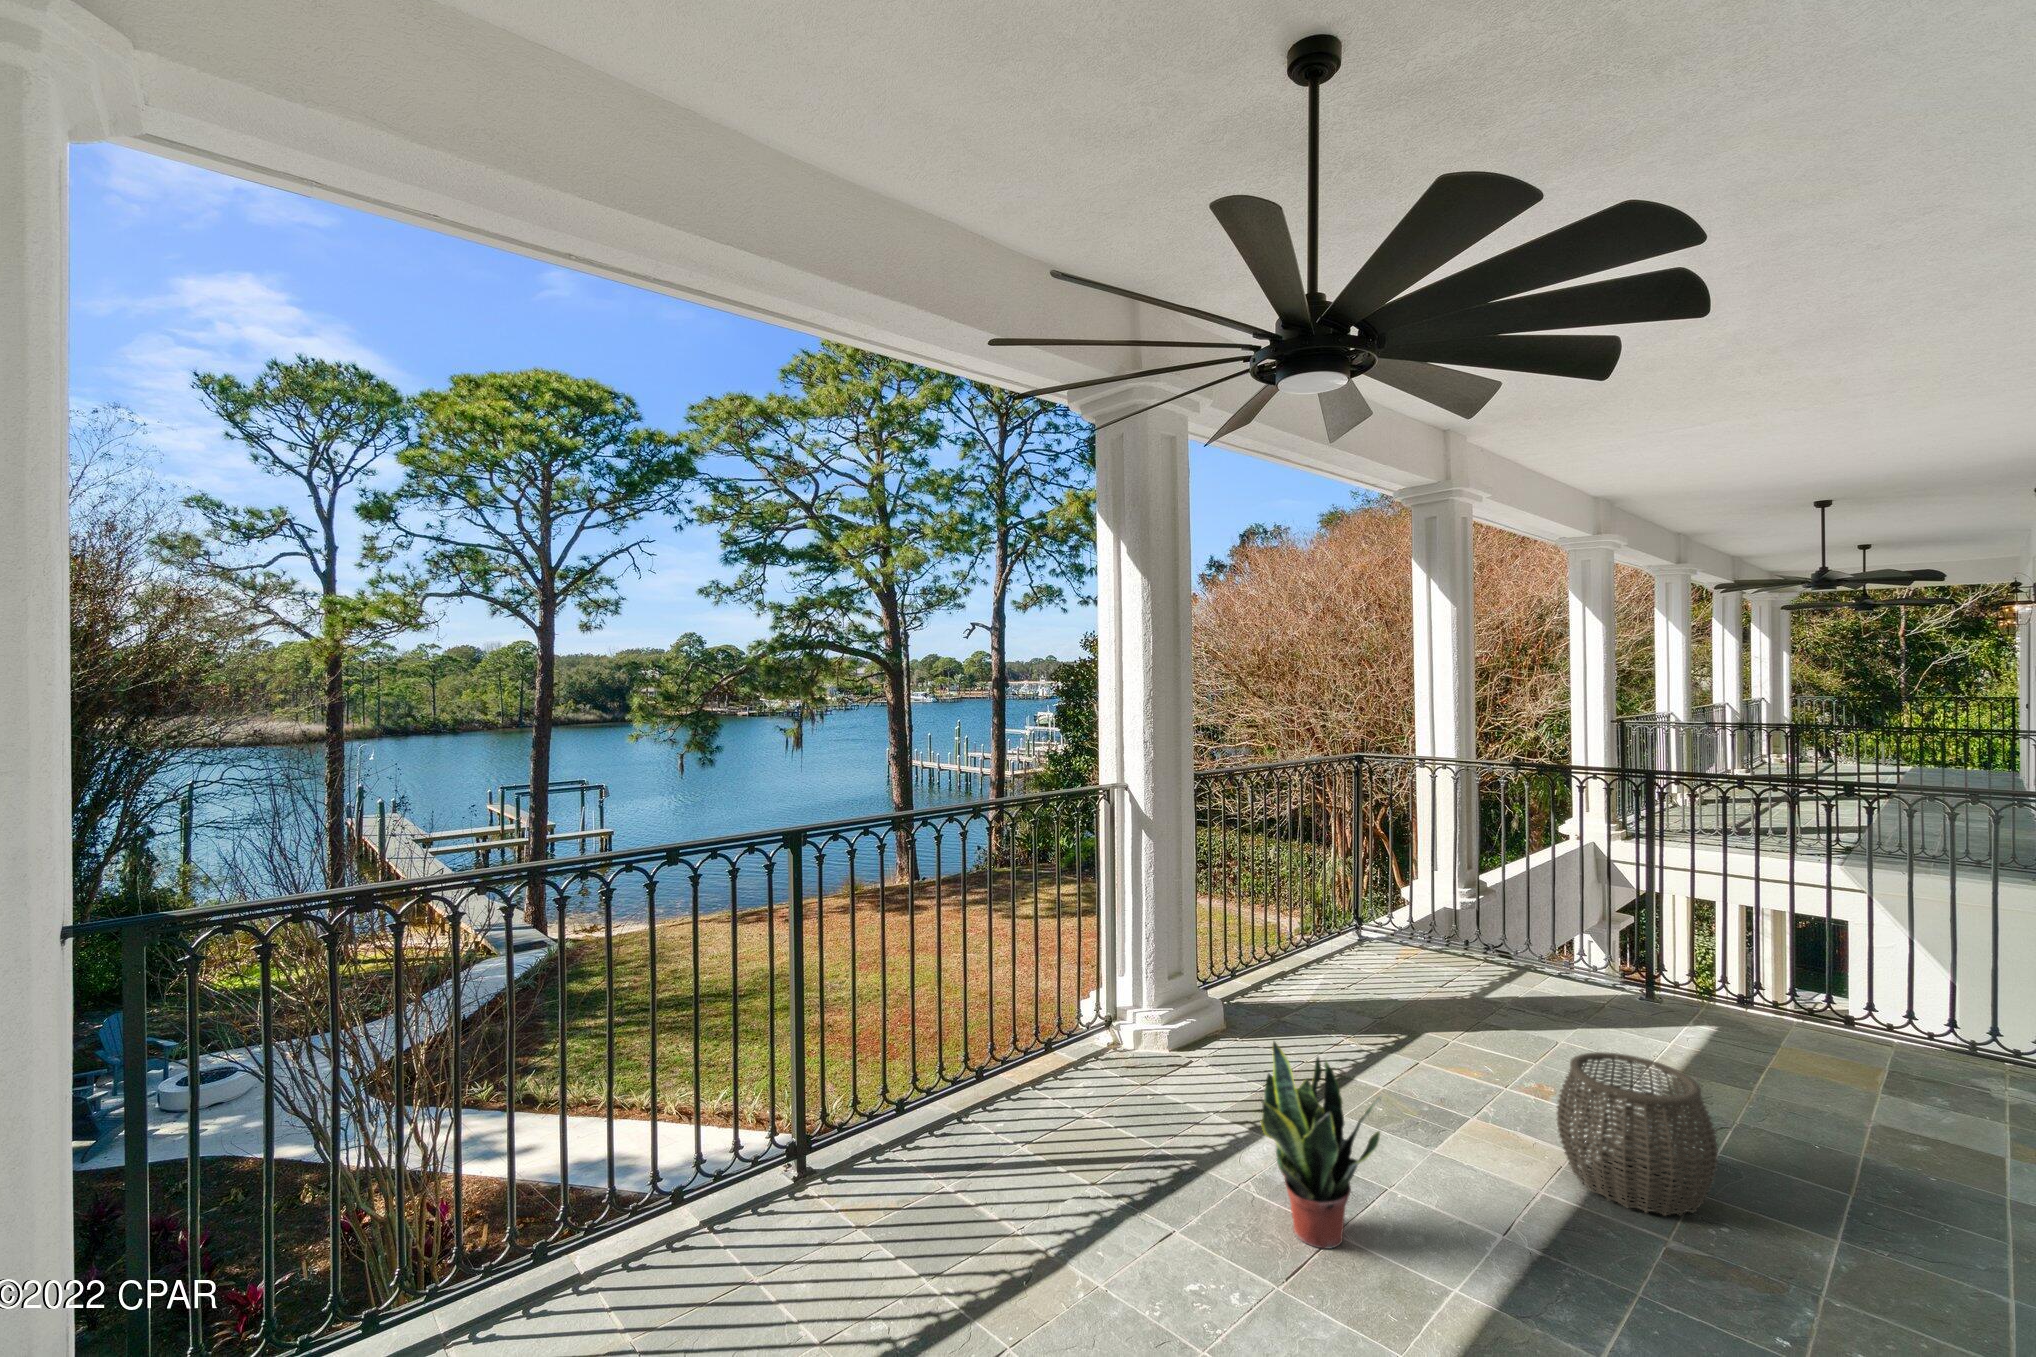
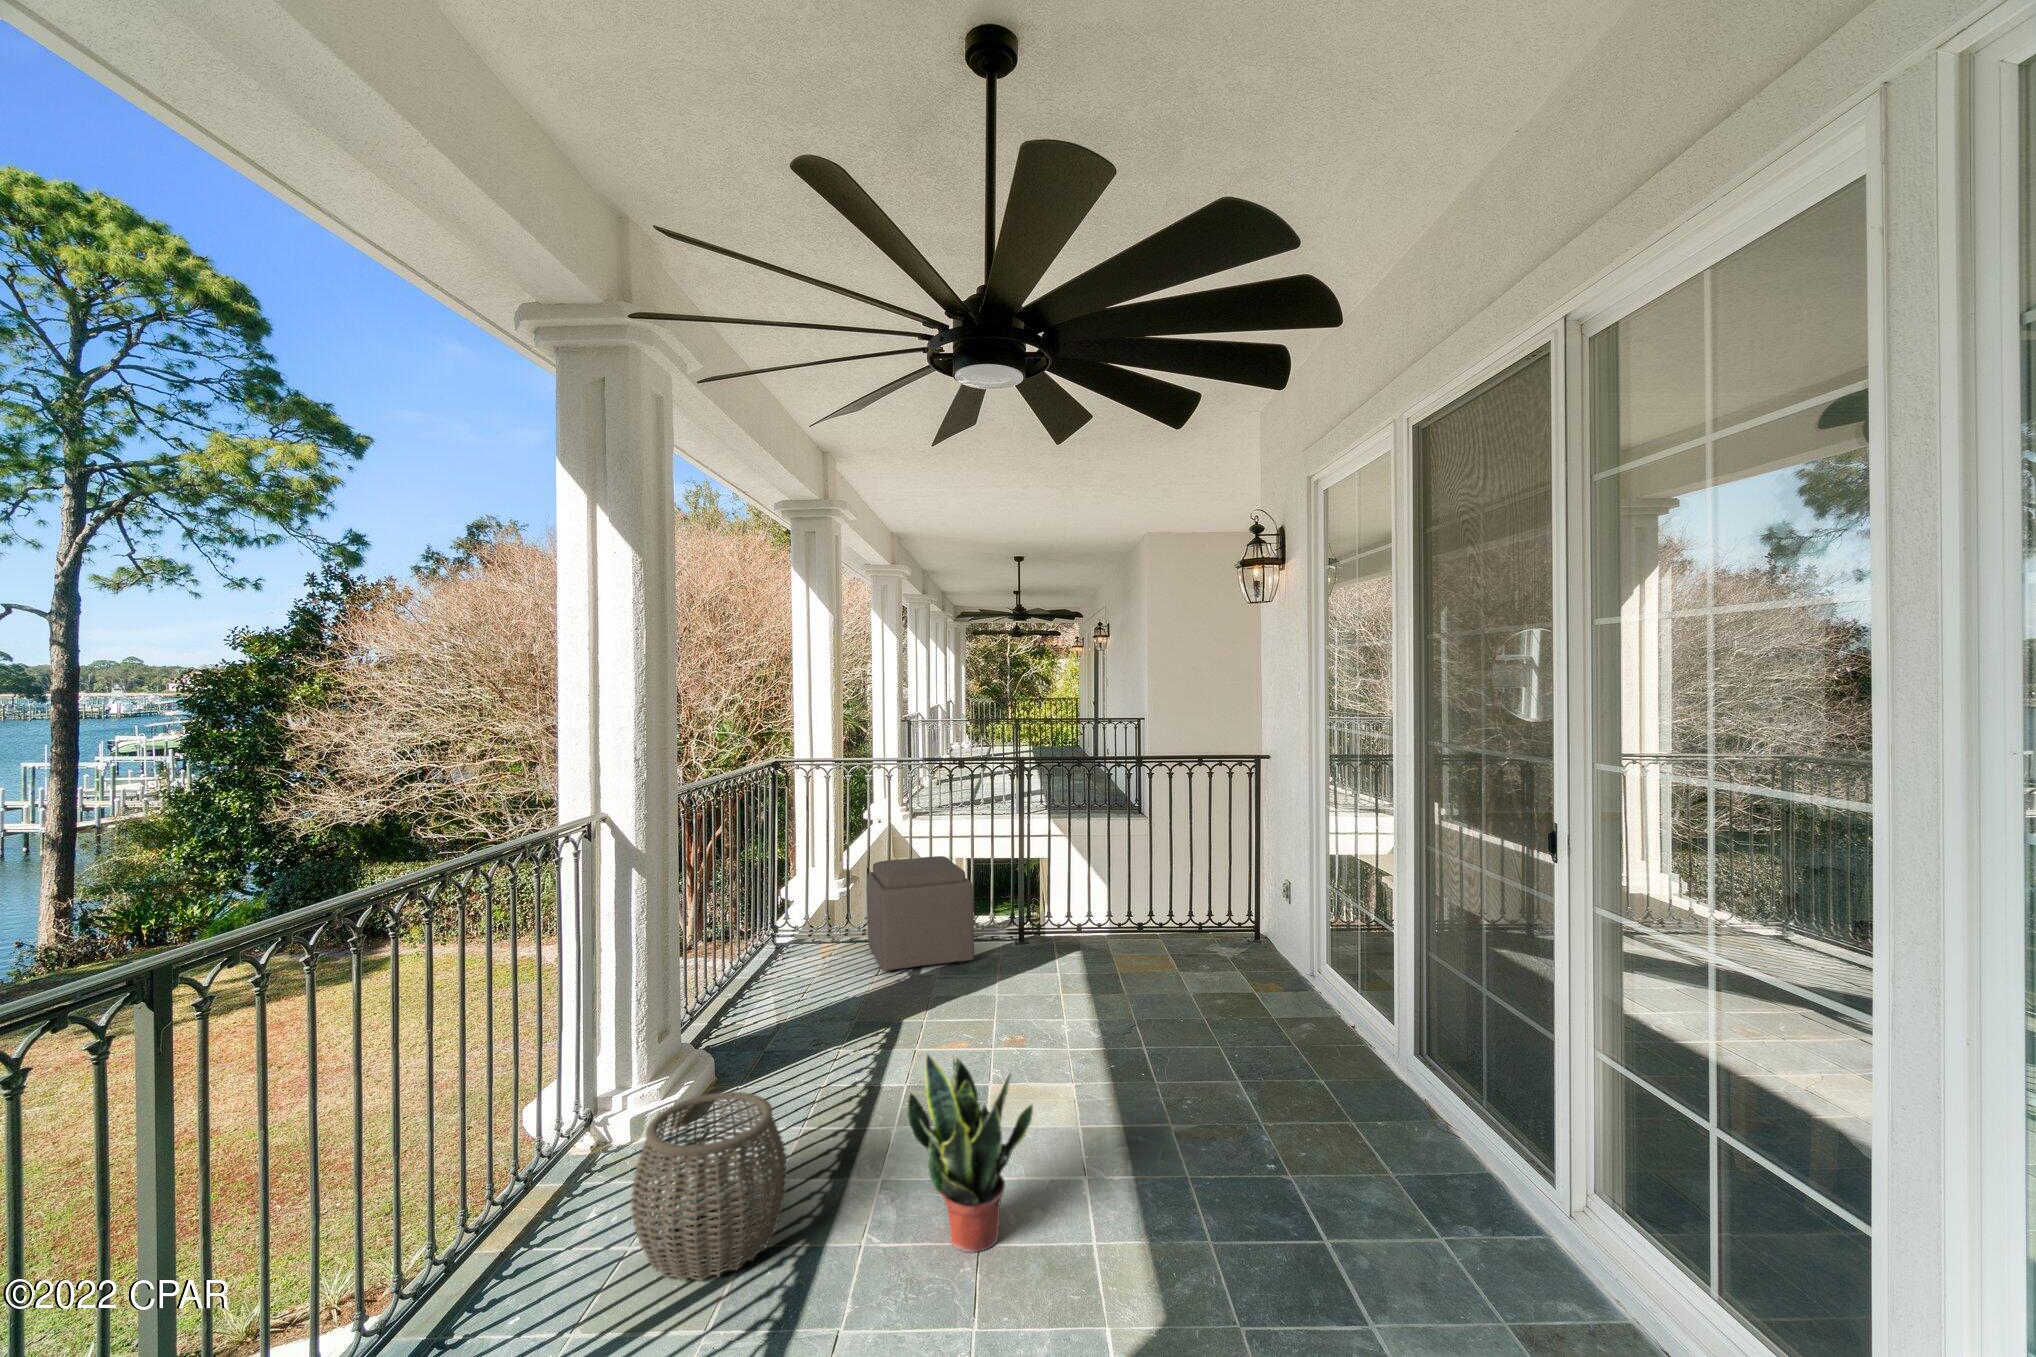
ottoman: none [1450,873,1570,1007] -> present [867,856,974,972]
woven basket: present [1556,1052,1718,1216] -> present [631,1092,788,1280]

